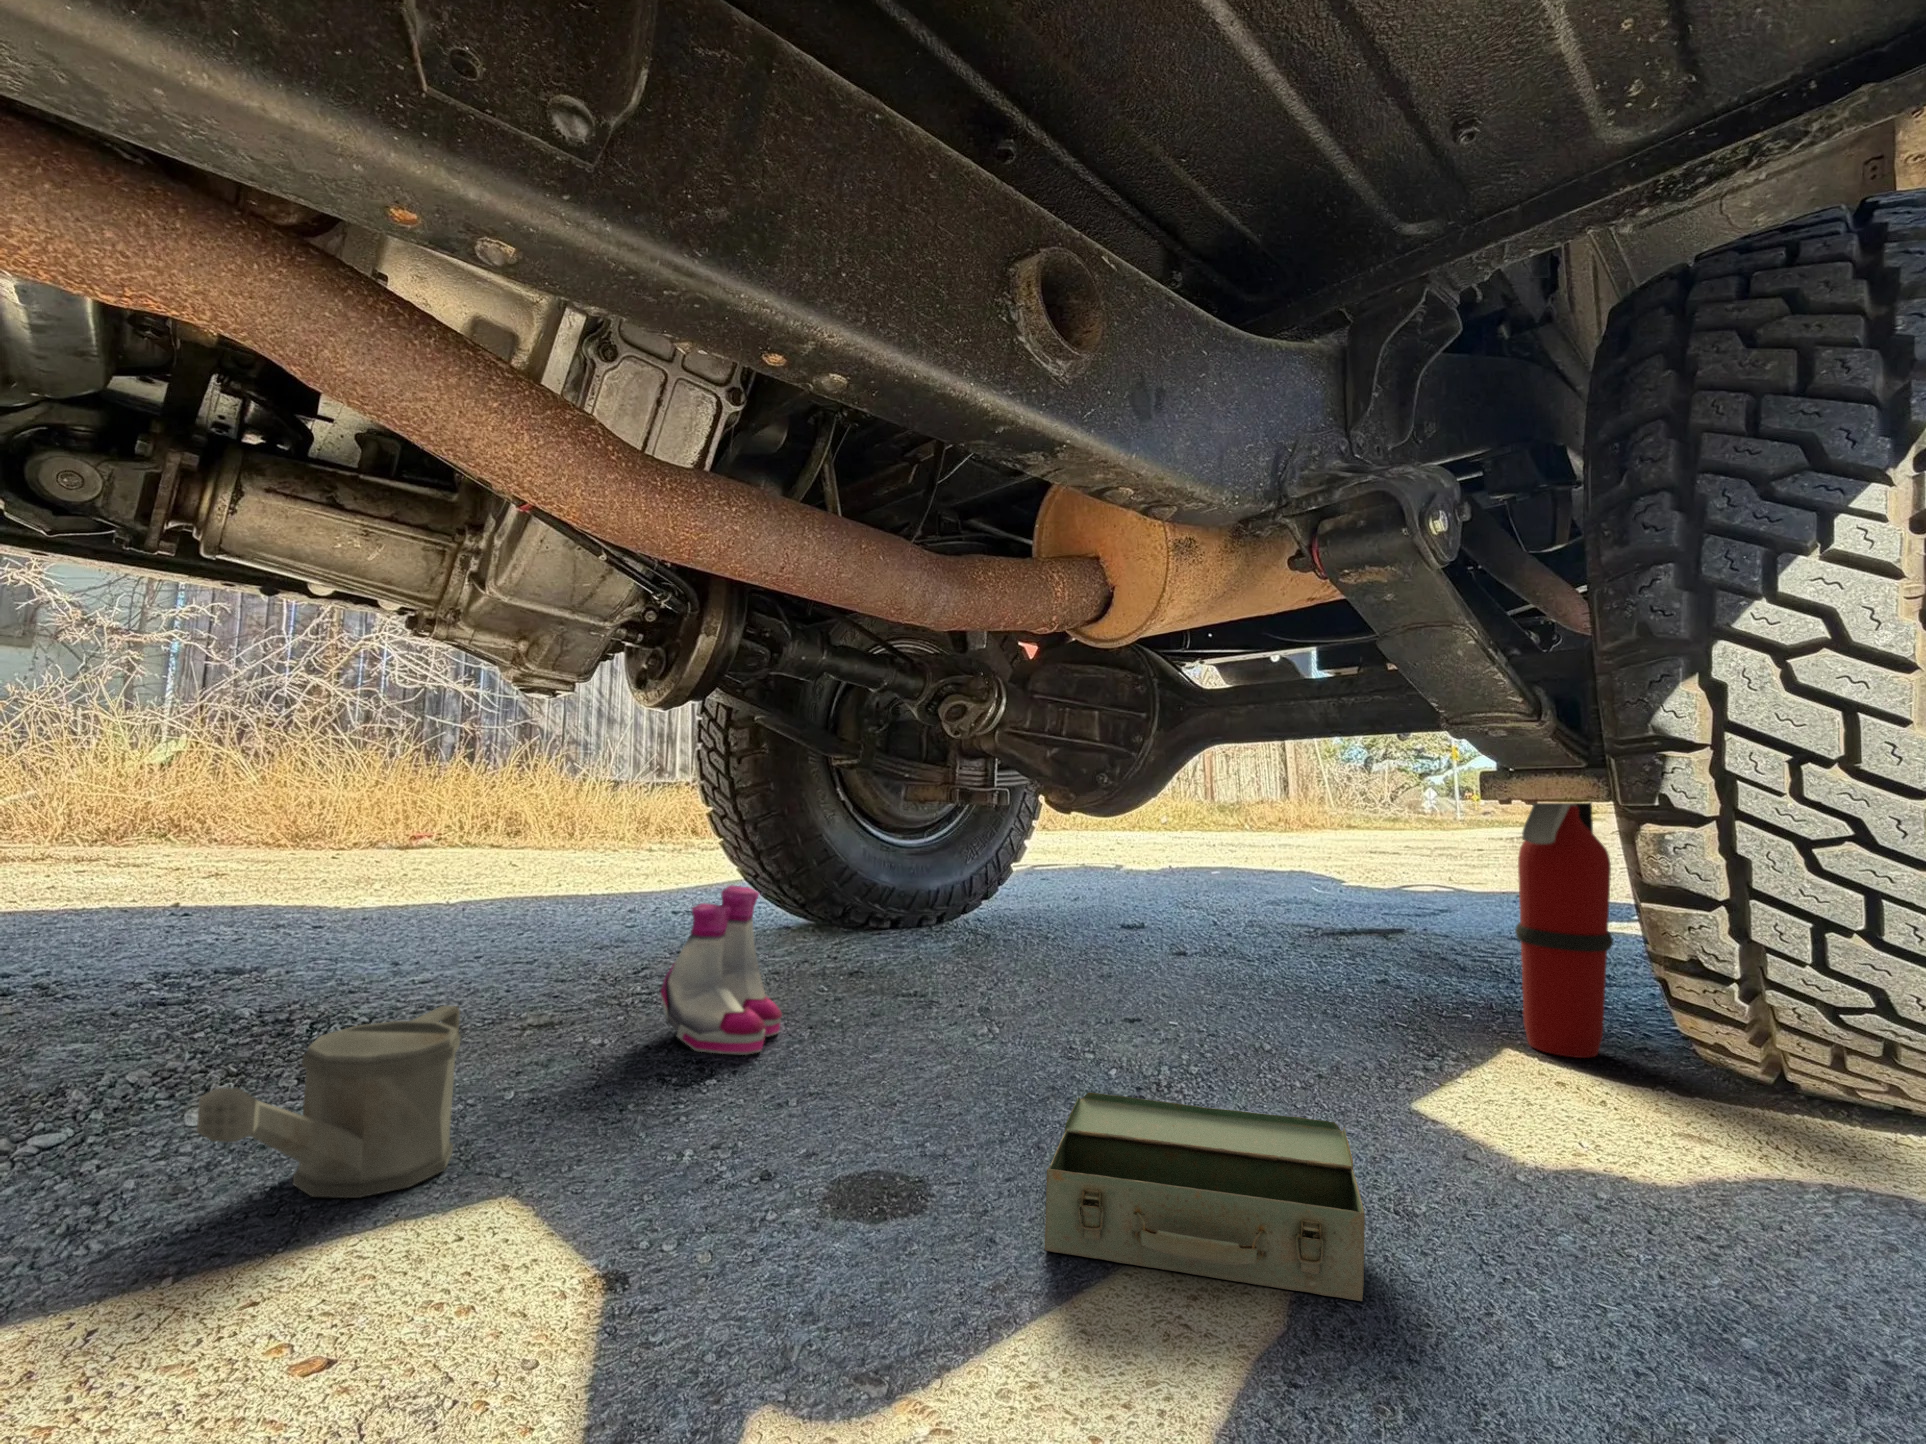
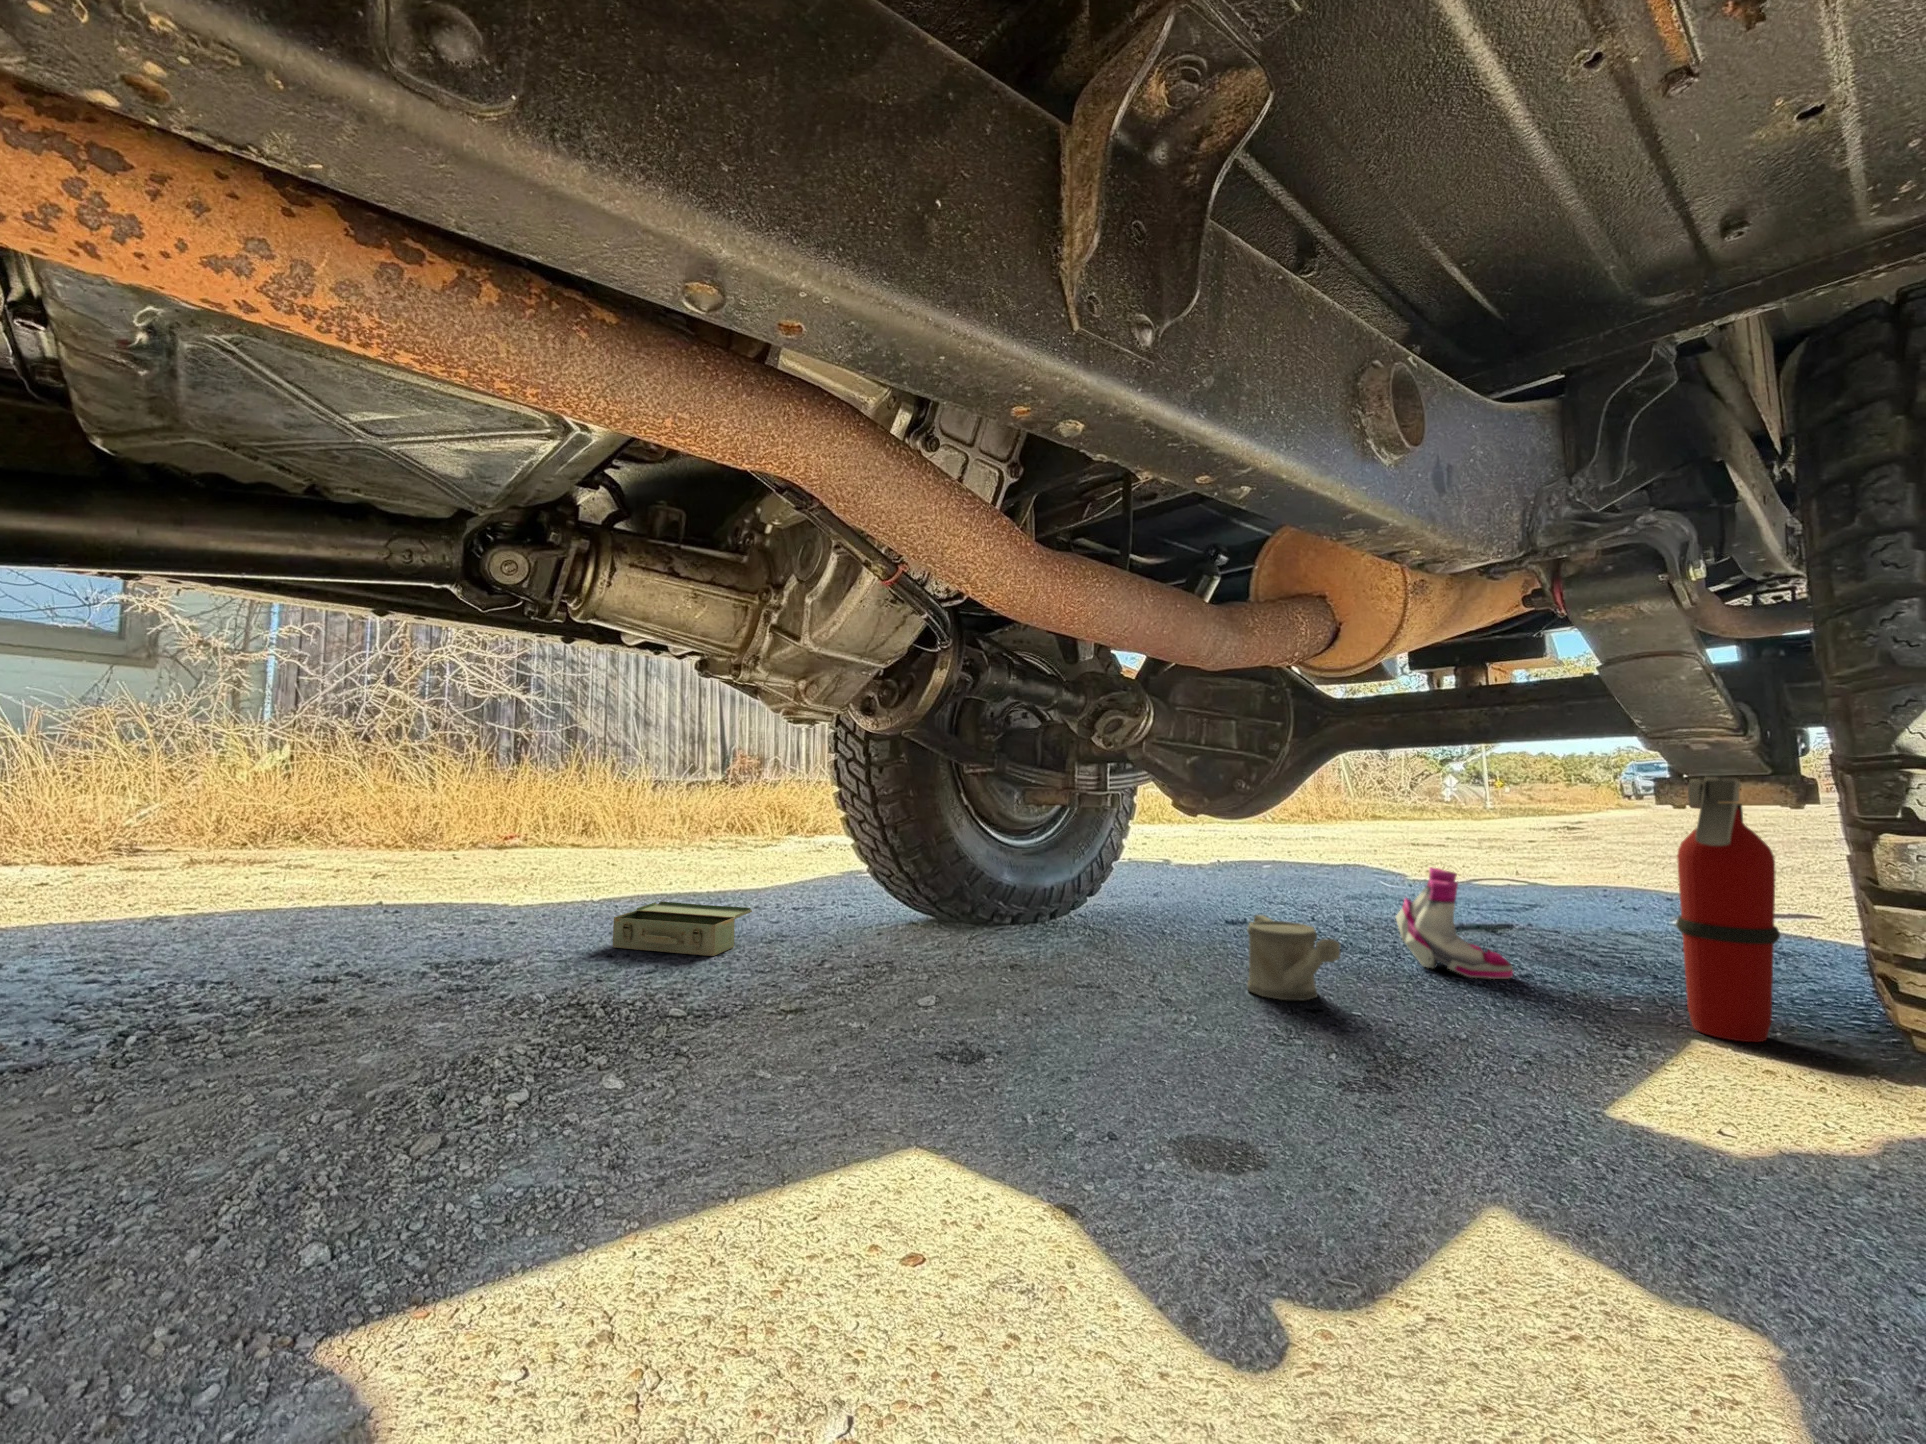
boots: present [661,885,782,1055] -> present [1396,867,1513,979]
watering can: present [197,1006,460,1198] -> present [1248,915,1340,1000]
toolbox: present [1045,1092,1365,1301] -> present [613,901,752,956]

